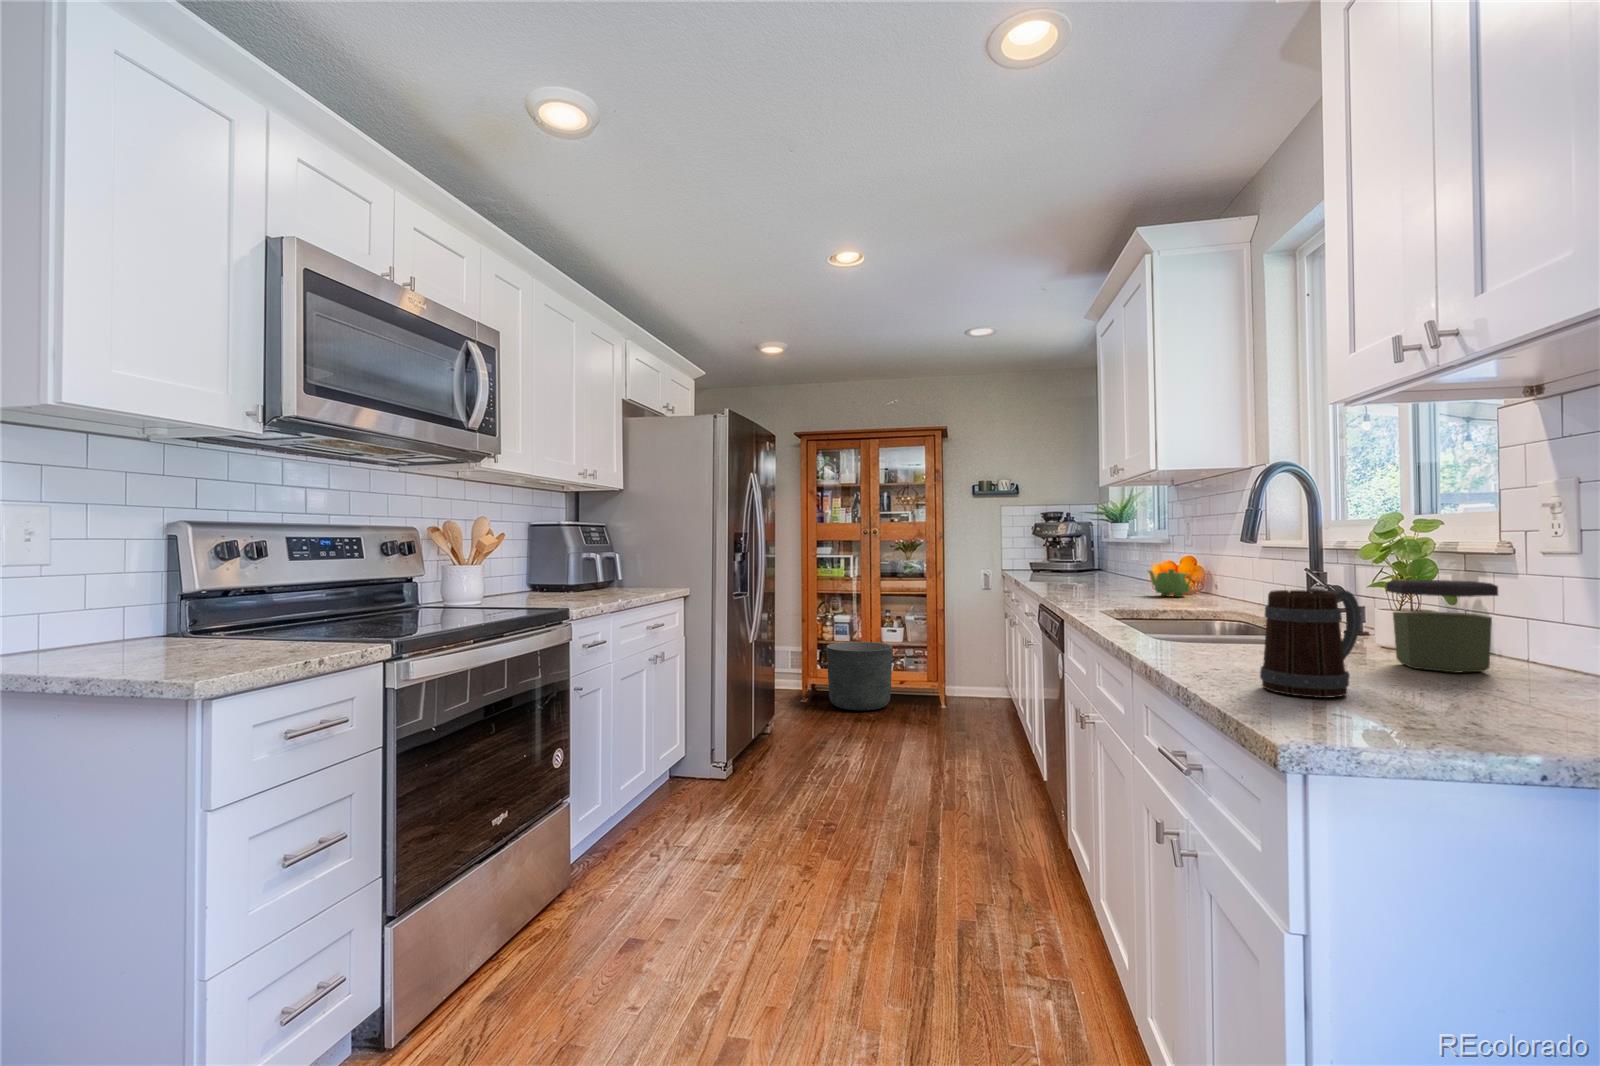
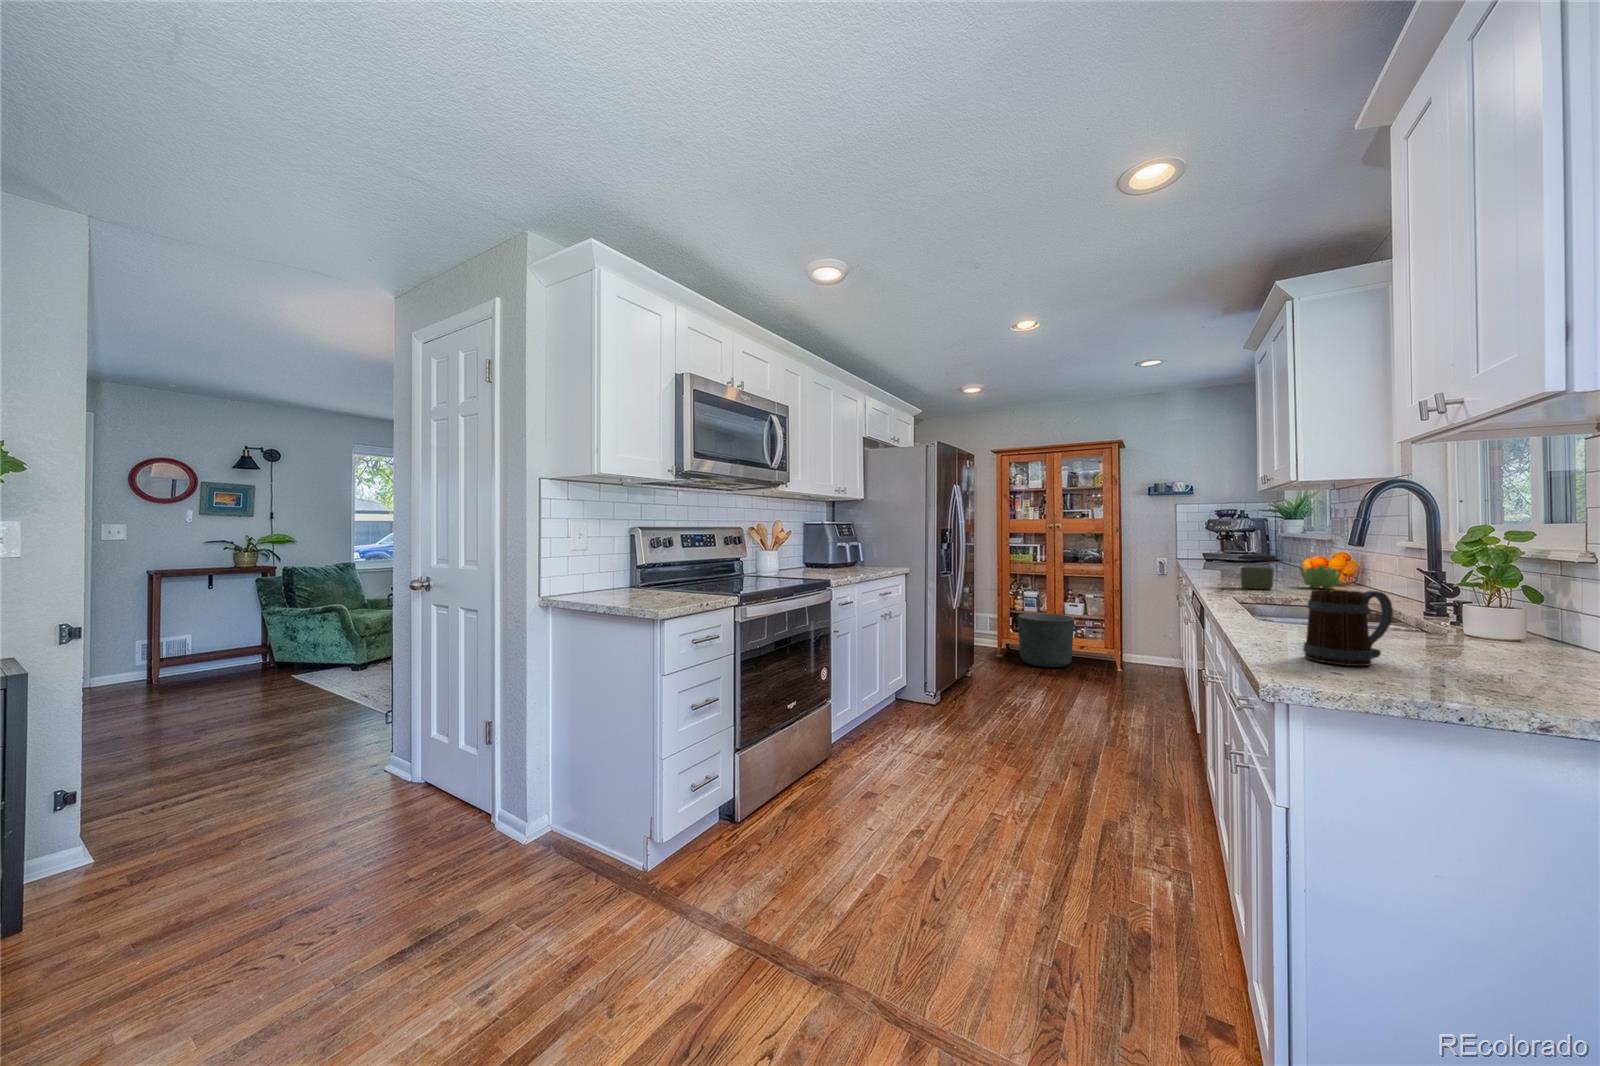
jar: present [1386,580,1498,673] -> present [1238,554,1276,590]

